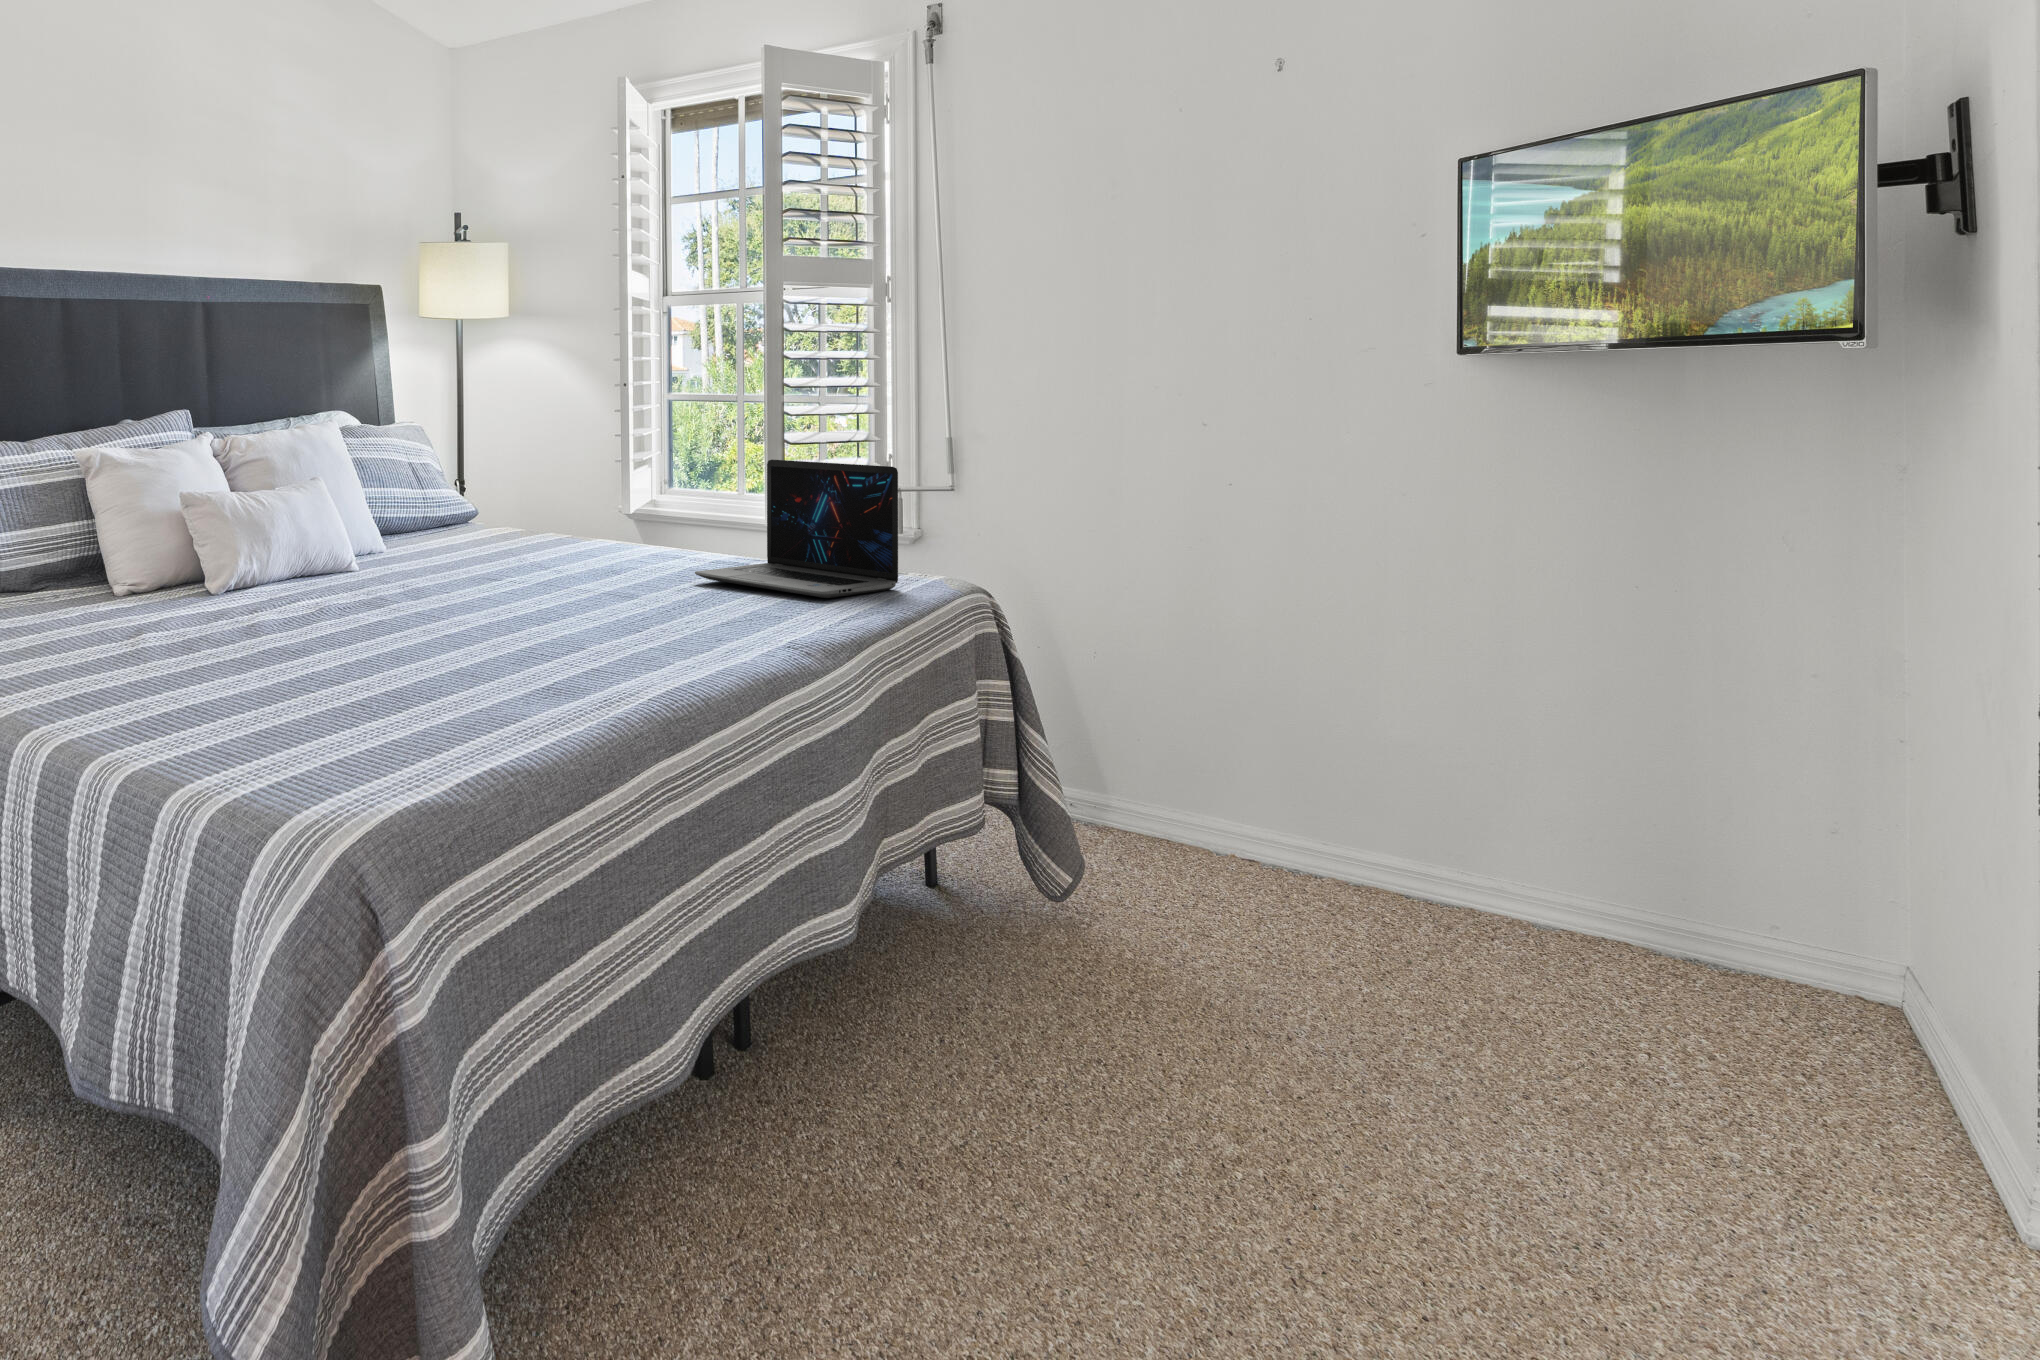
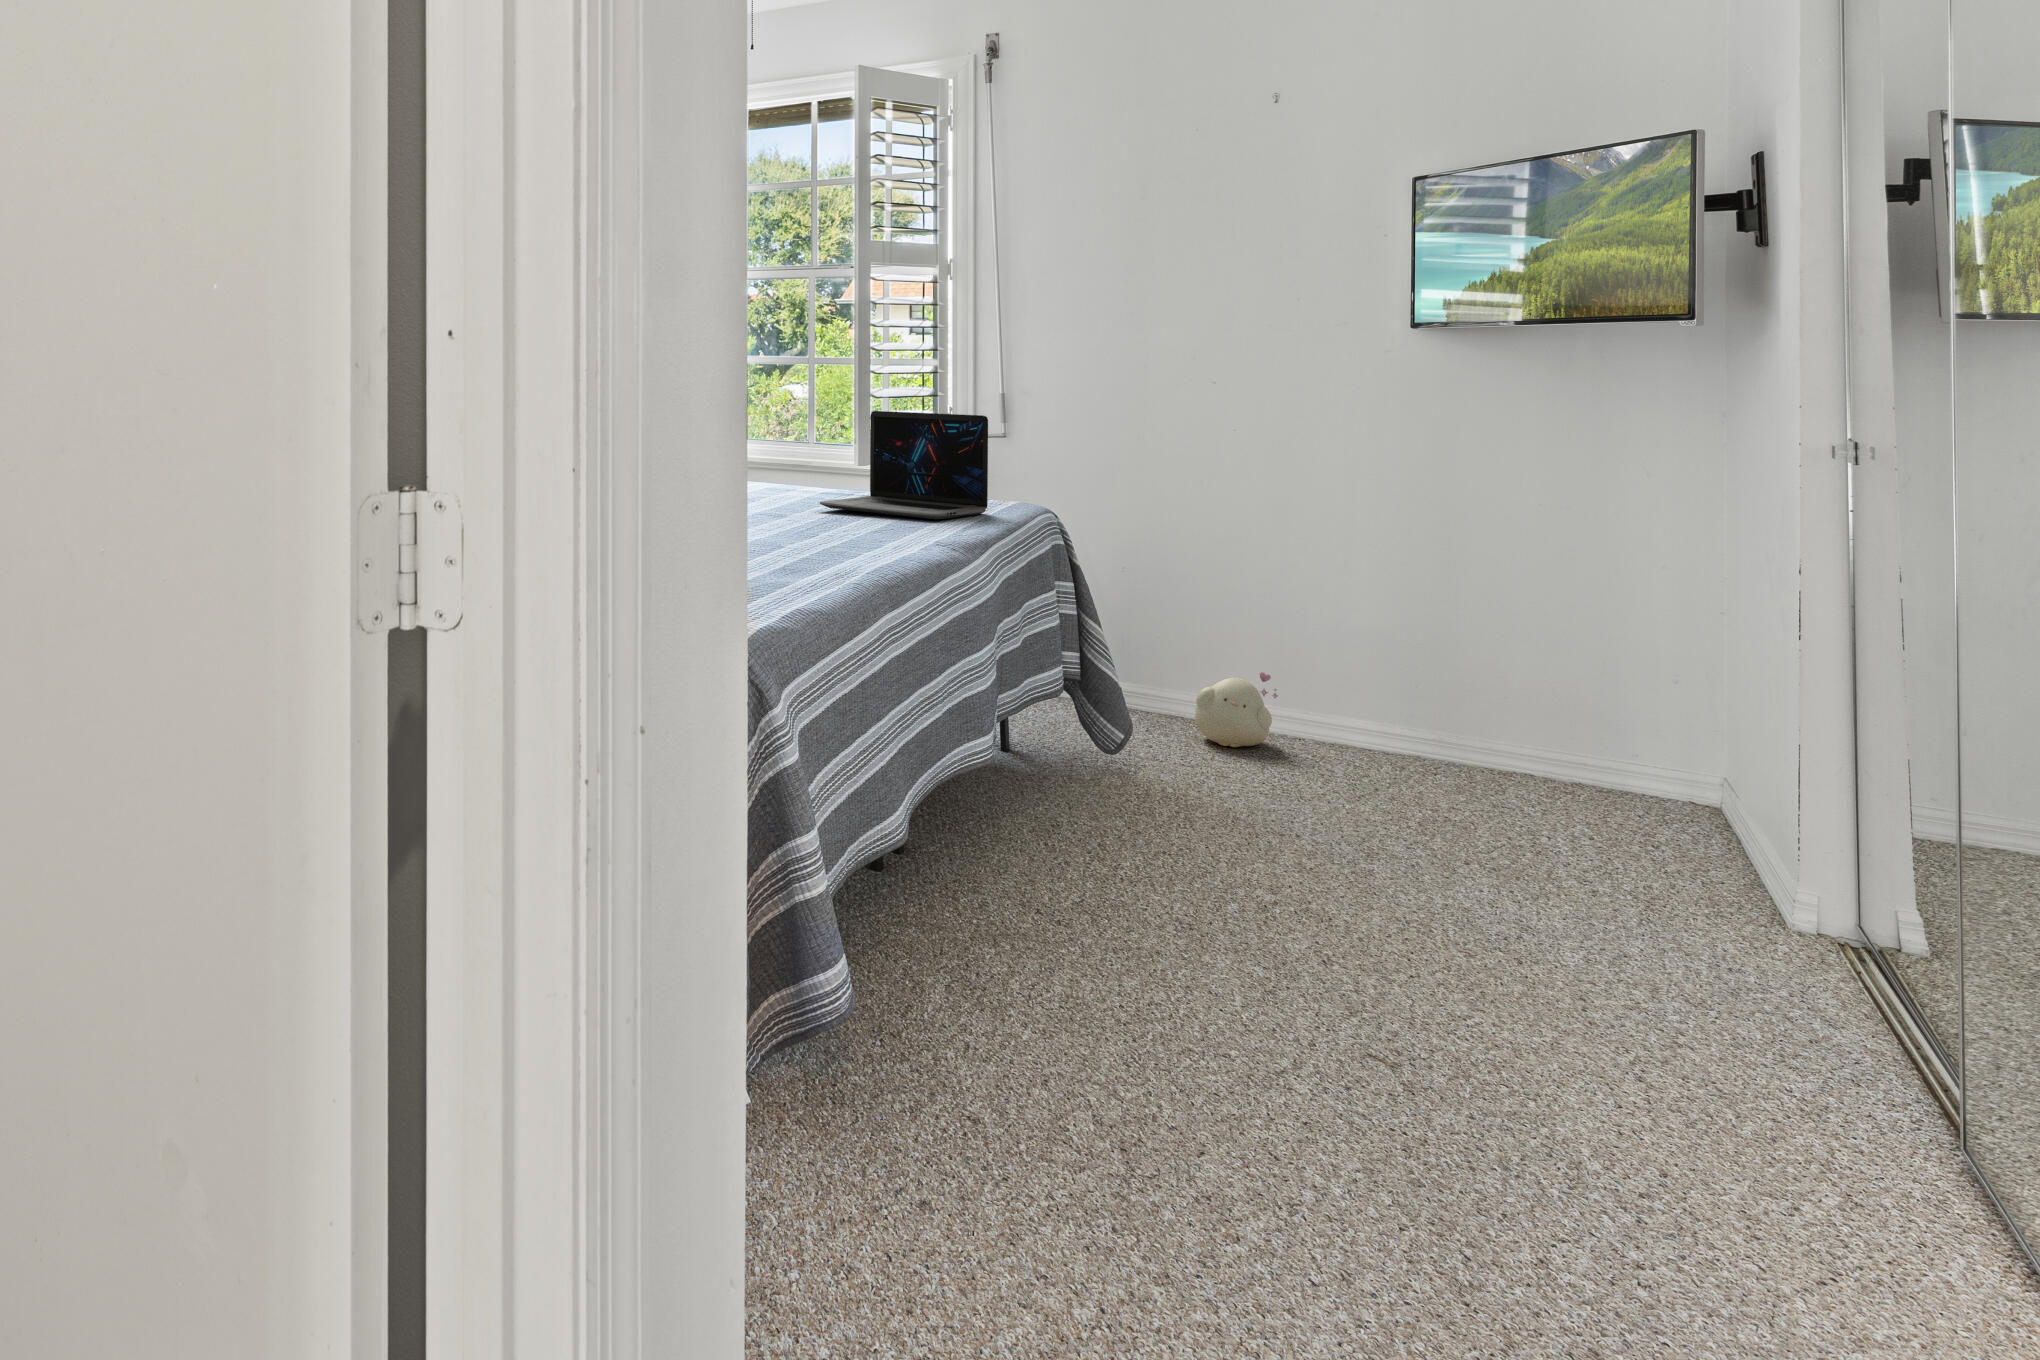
plush toy: none [1176,791,1281,886] -> present [1194,672,1278,747]

